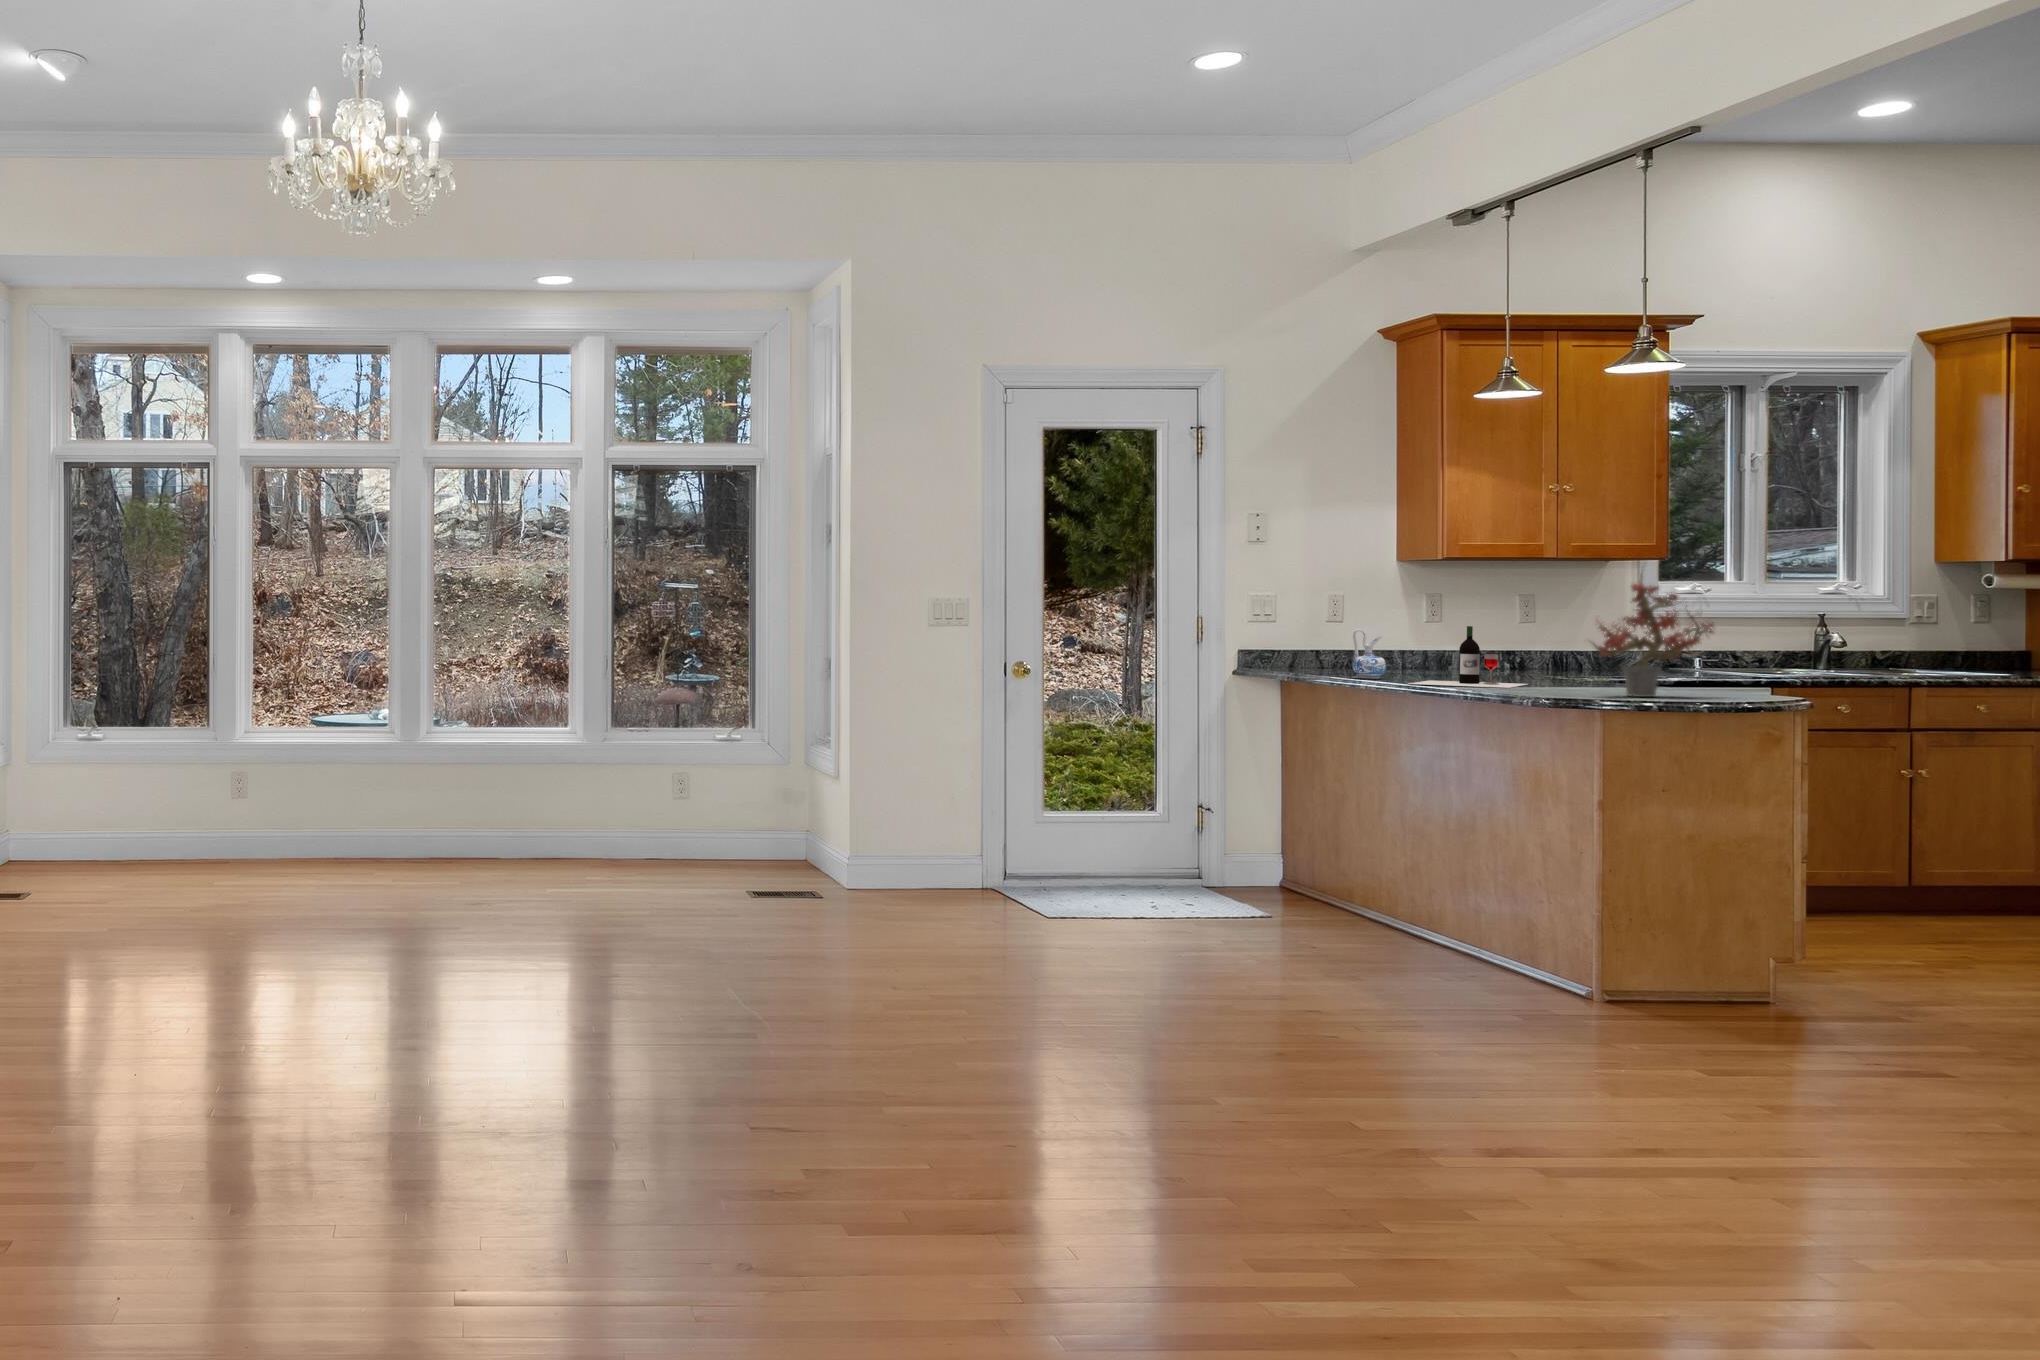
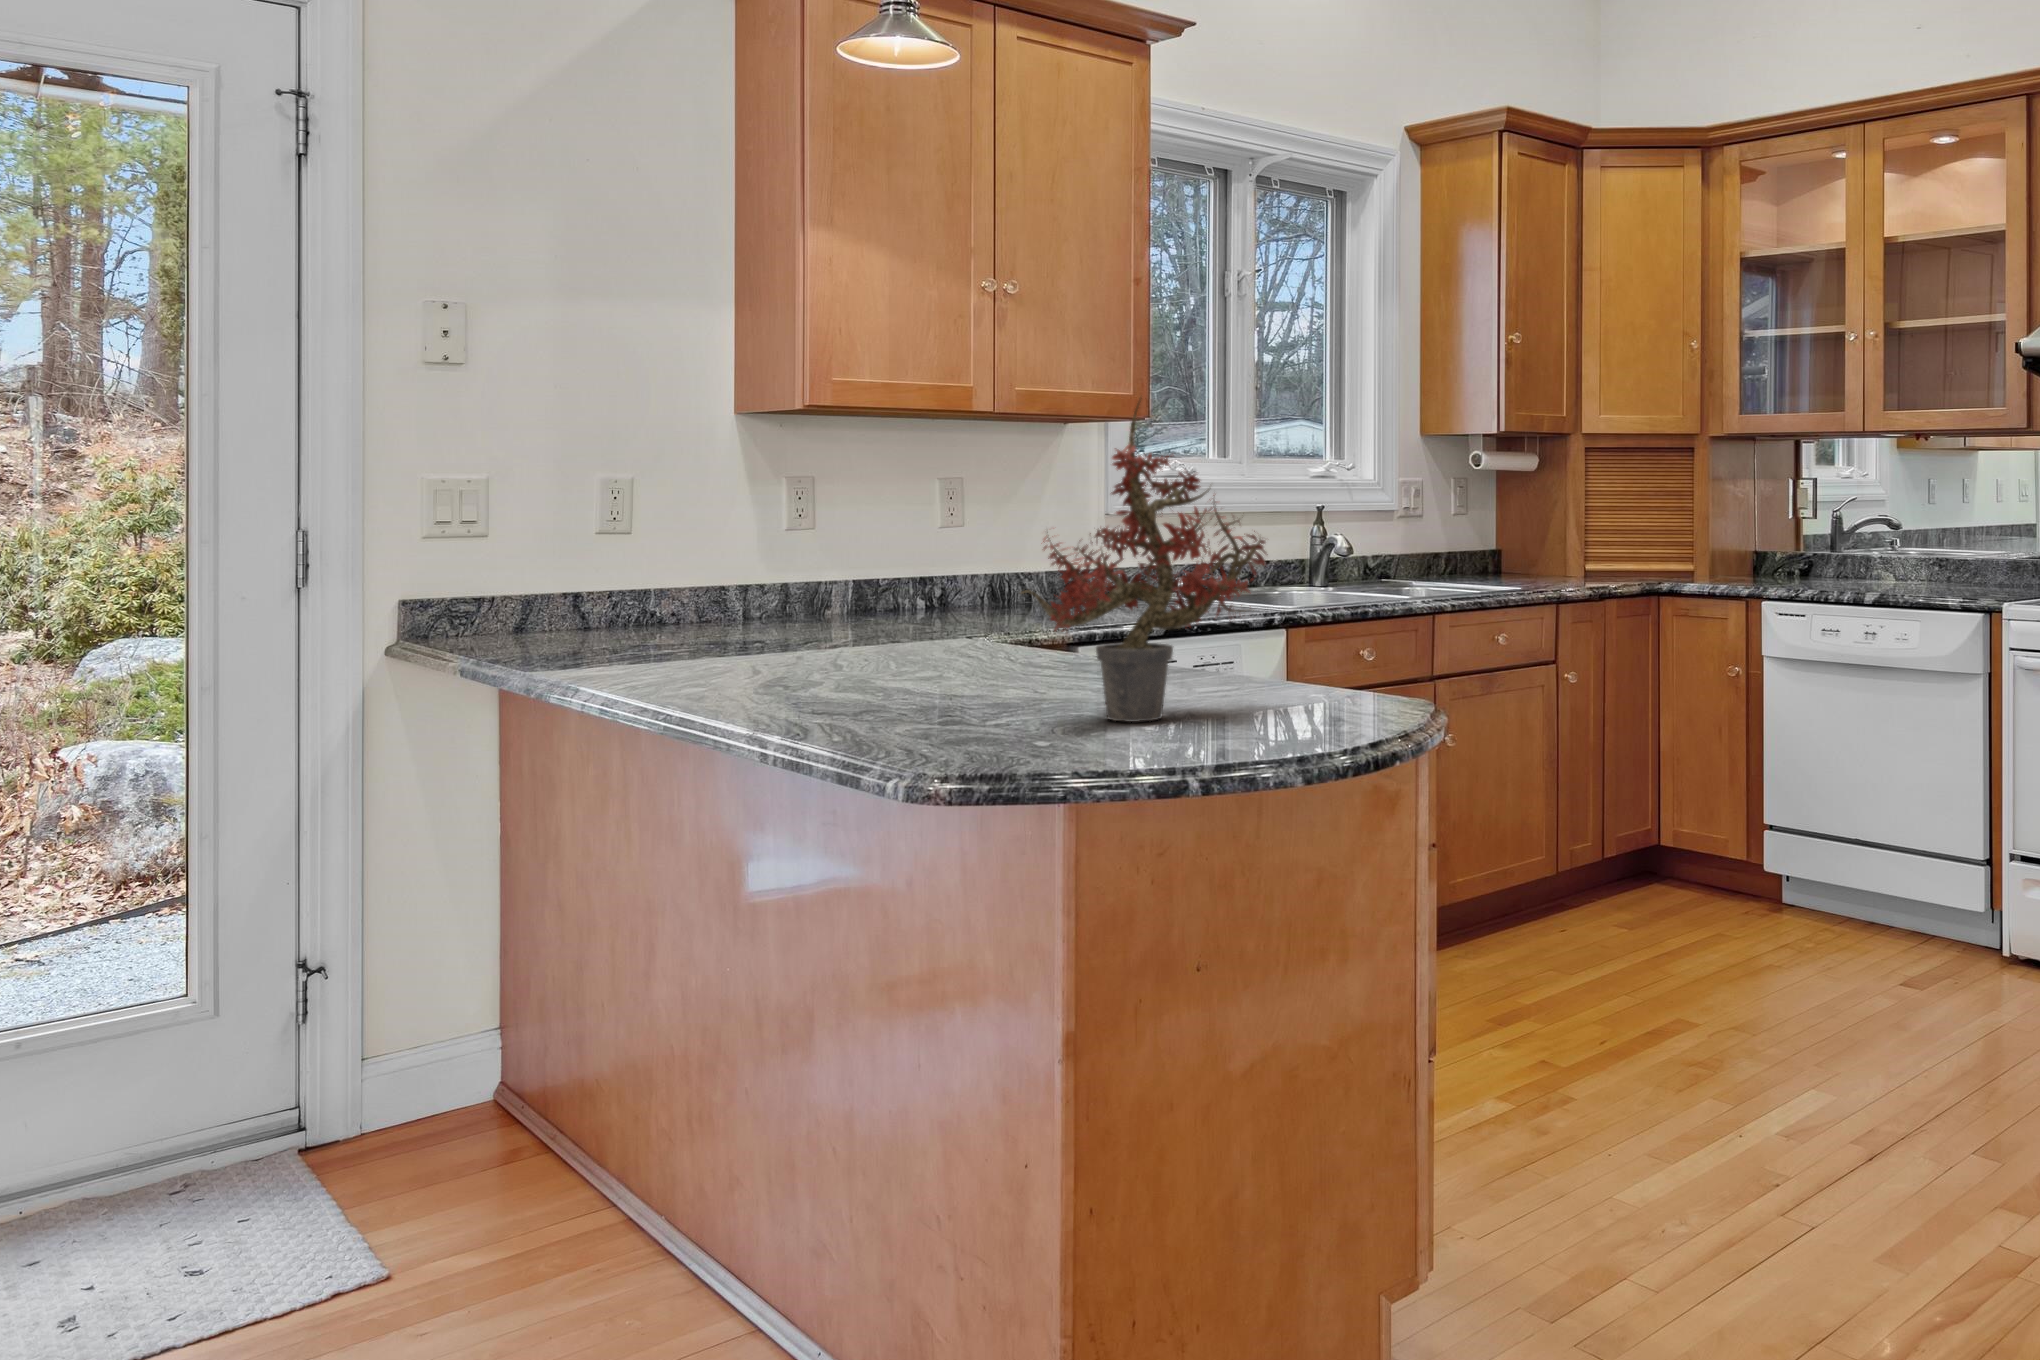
wine bottle: present [1409,626,1527,688] -> none [681,546,934,687]
ceramic pitcher: present [1352,629,1386,679] -> none [609,552,677,660]

